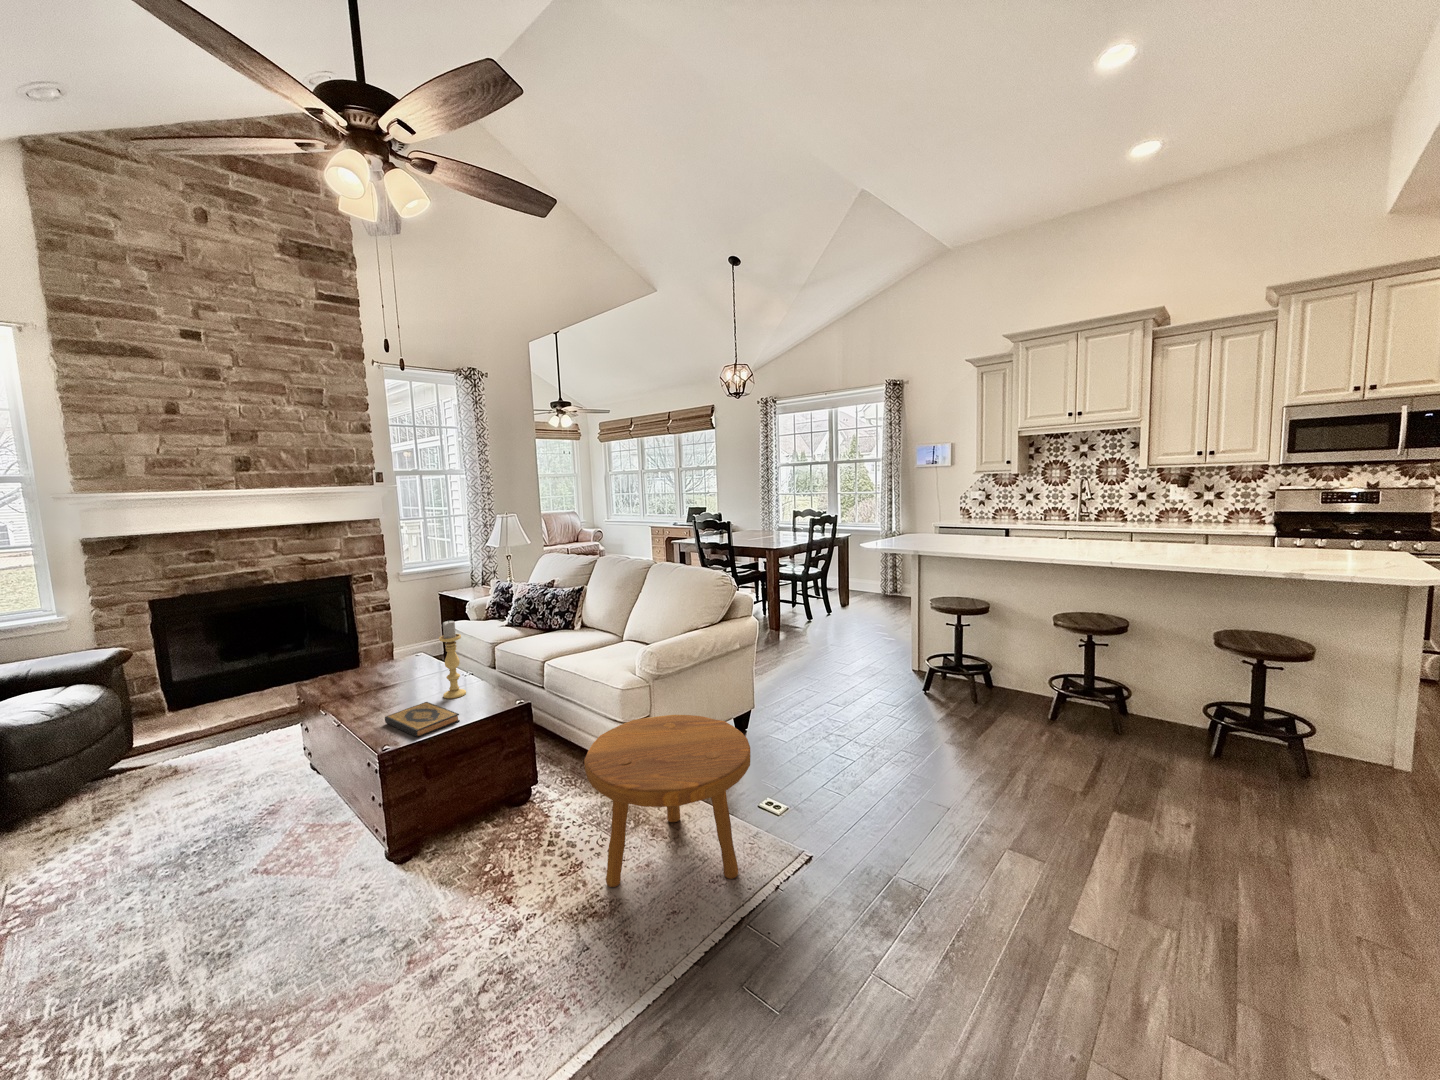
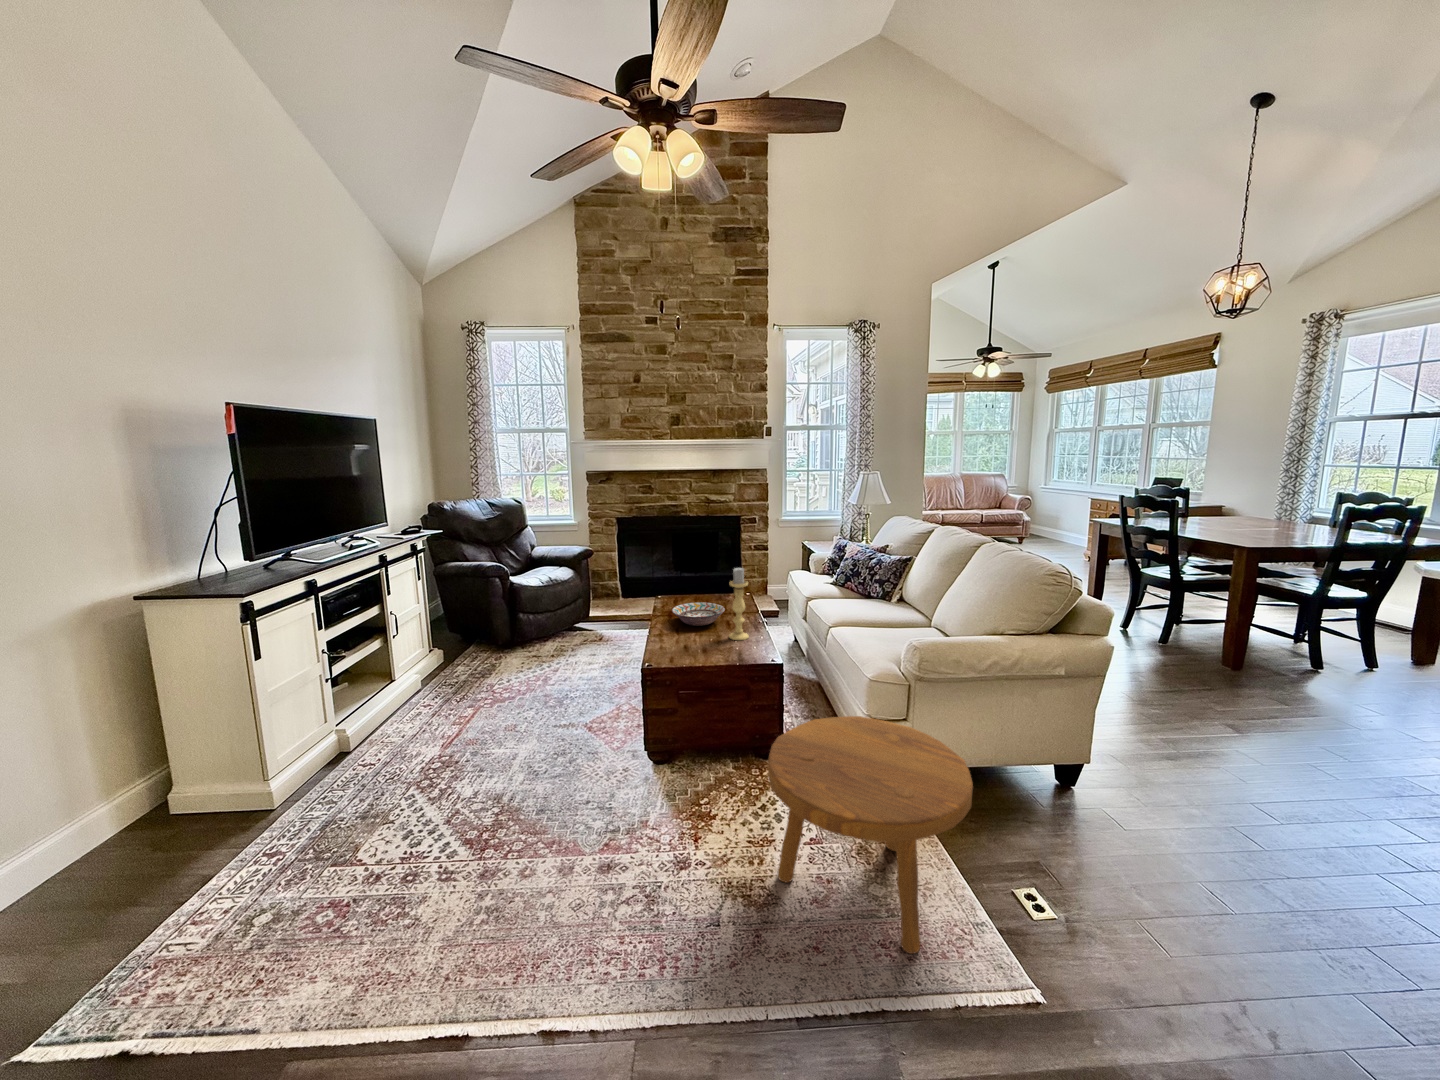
decorative bowl: none [352,669,421,699] -> present [672,602,725,626]
hardback book: present [385,702,460,737] -> none [672,637,719,665]

